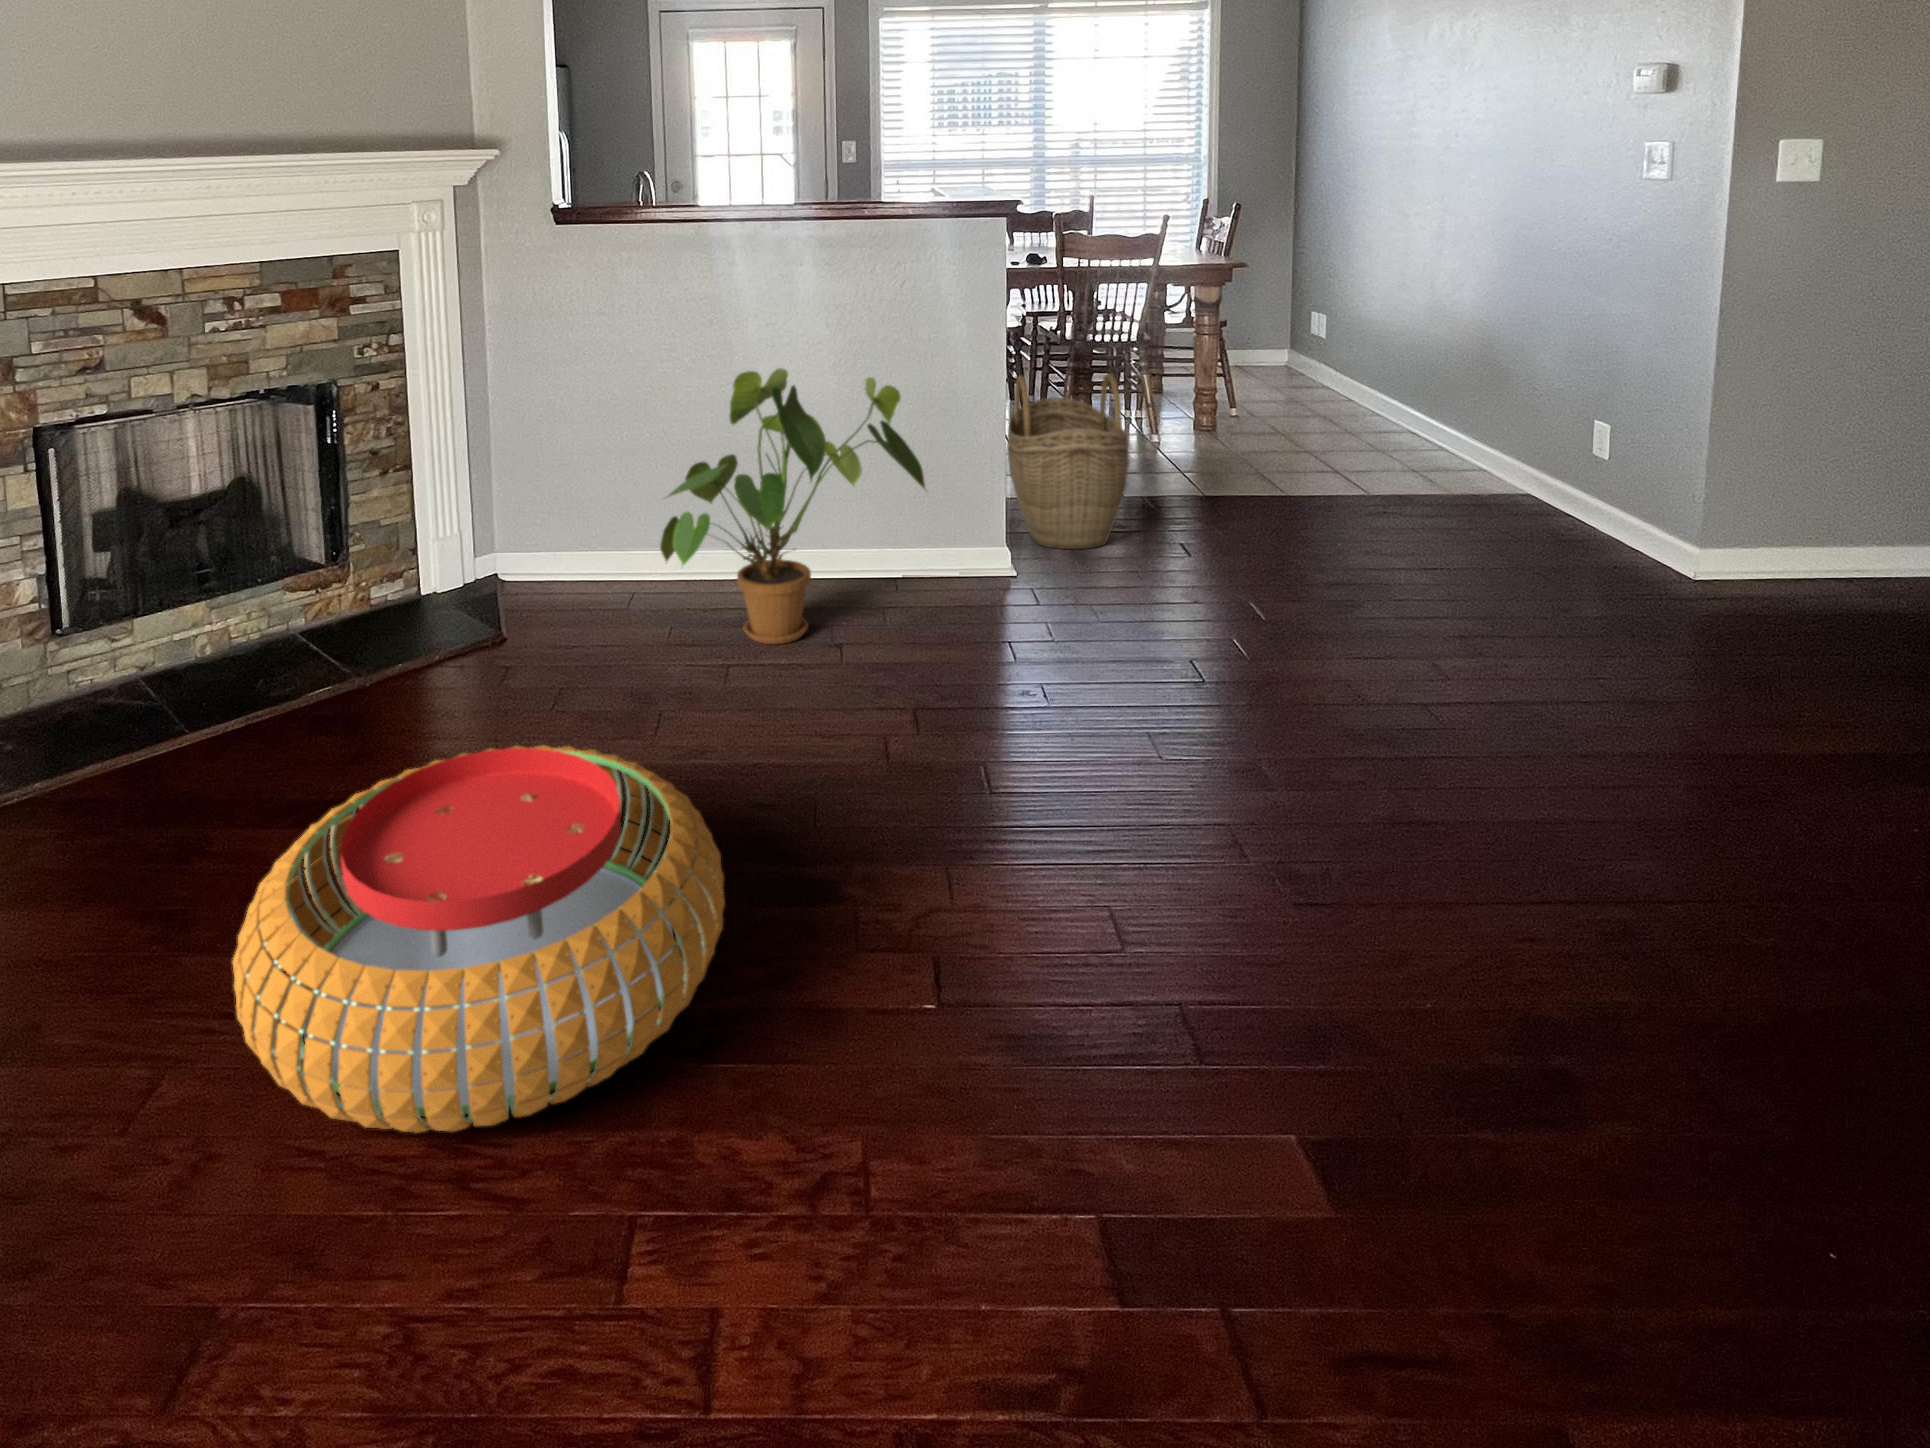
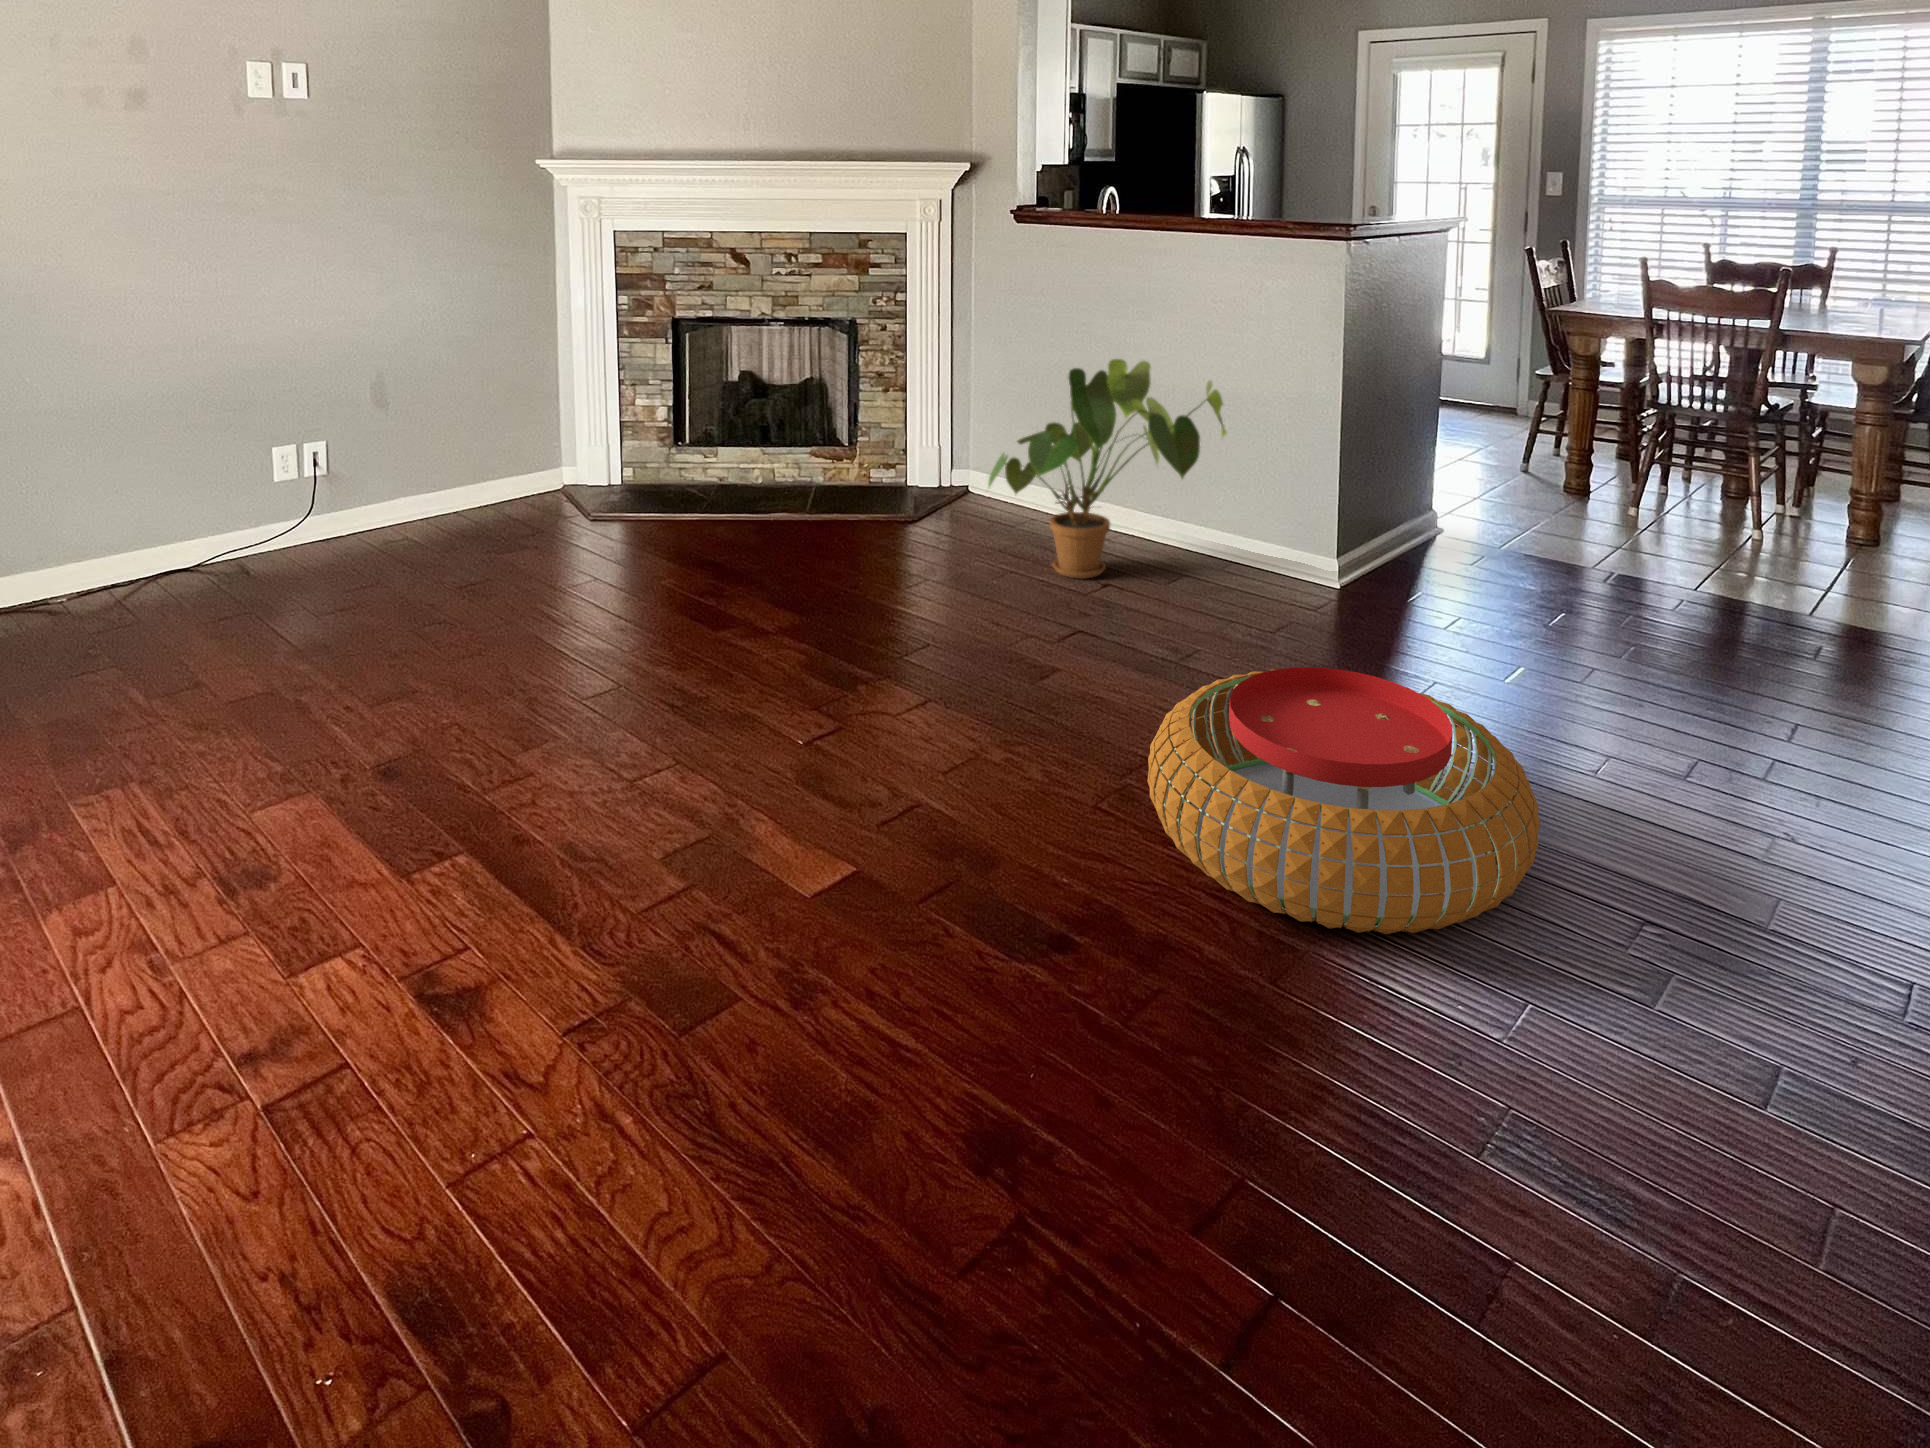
woven basket: present [1007,373,1129,549] -> none [1386,412,1526,598]
pouf: present [233,745,725,1133] -> present [1148,667,1540,934]

